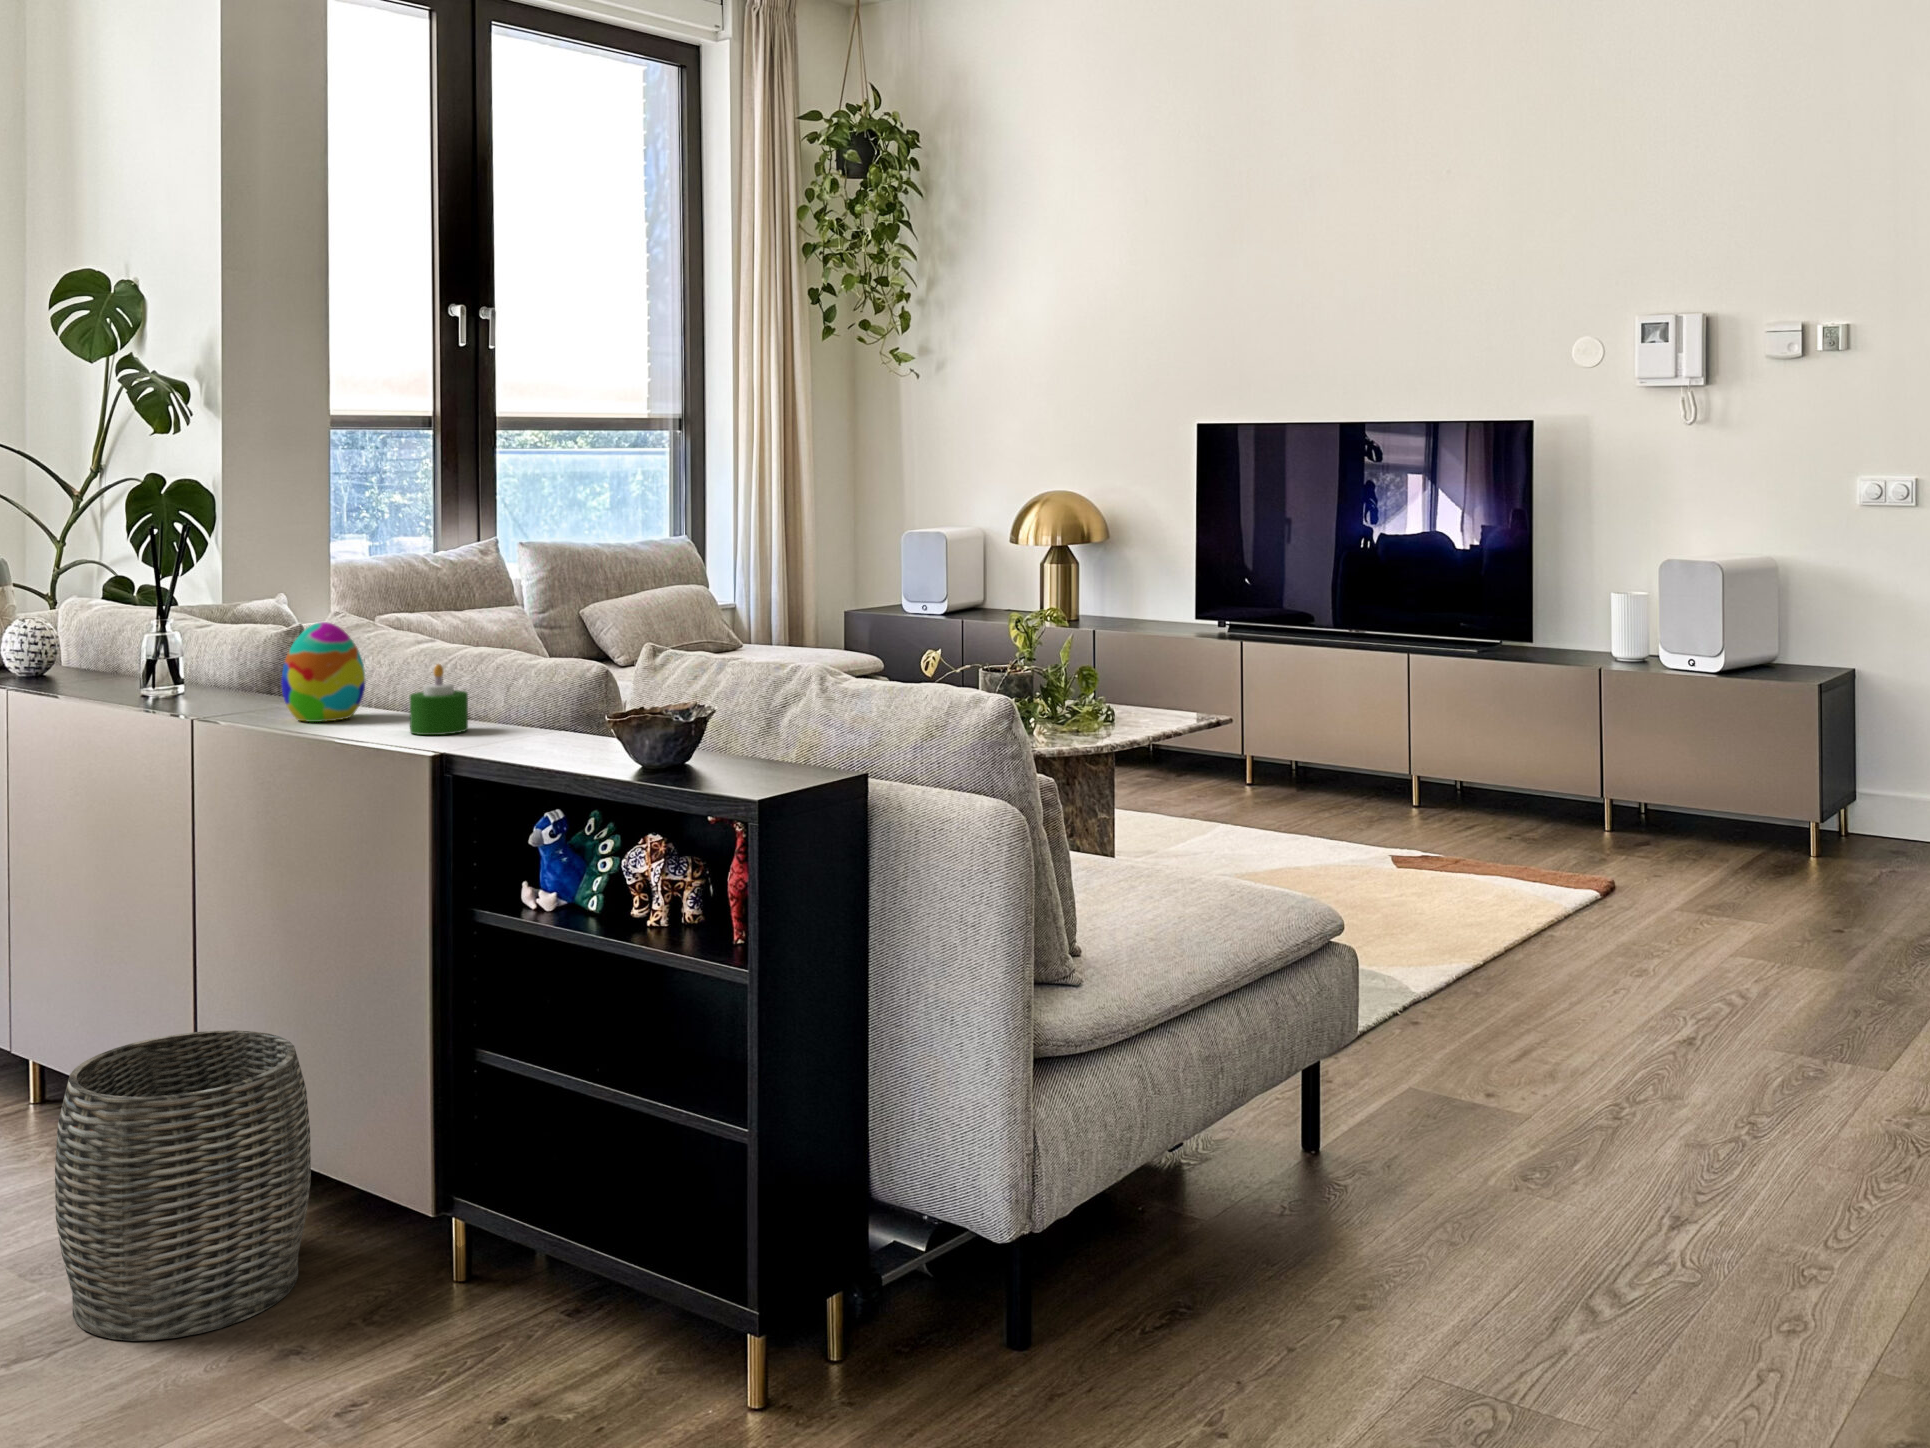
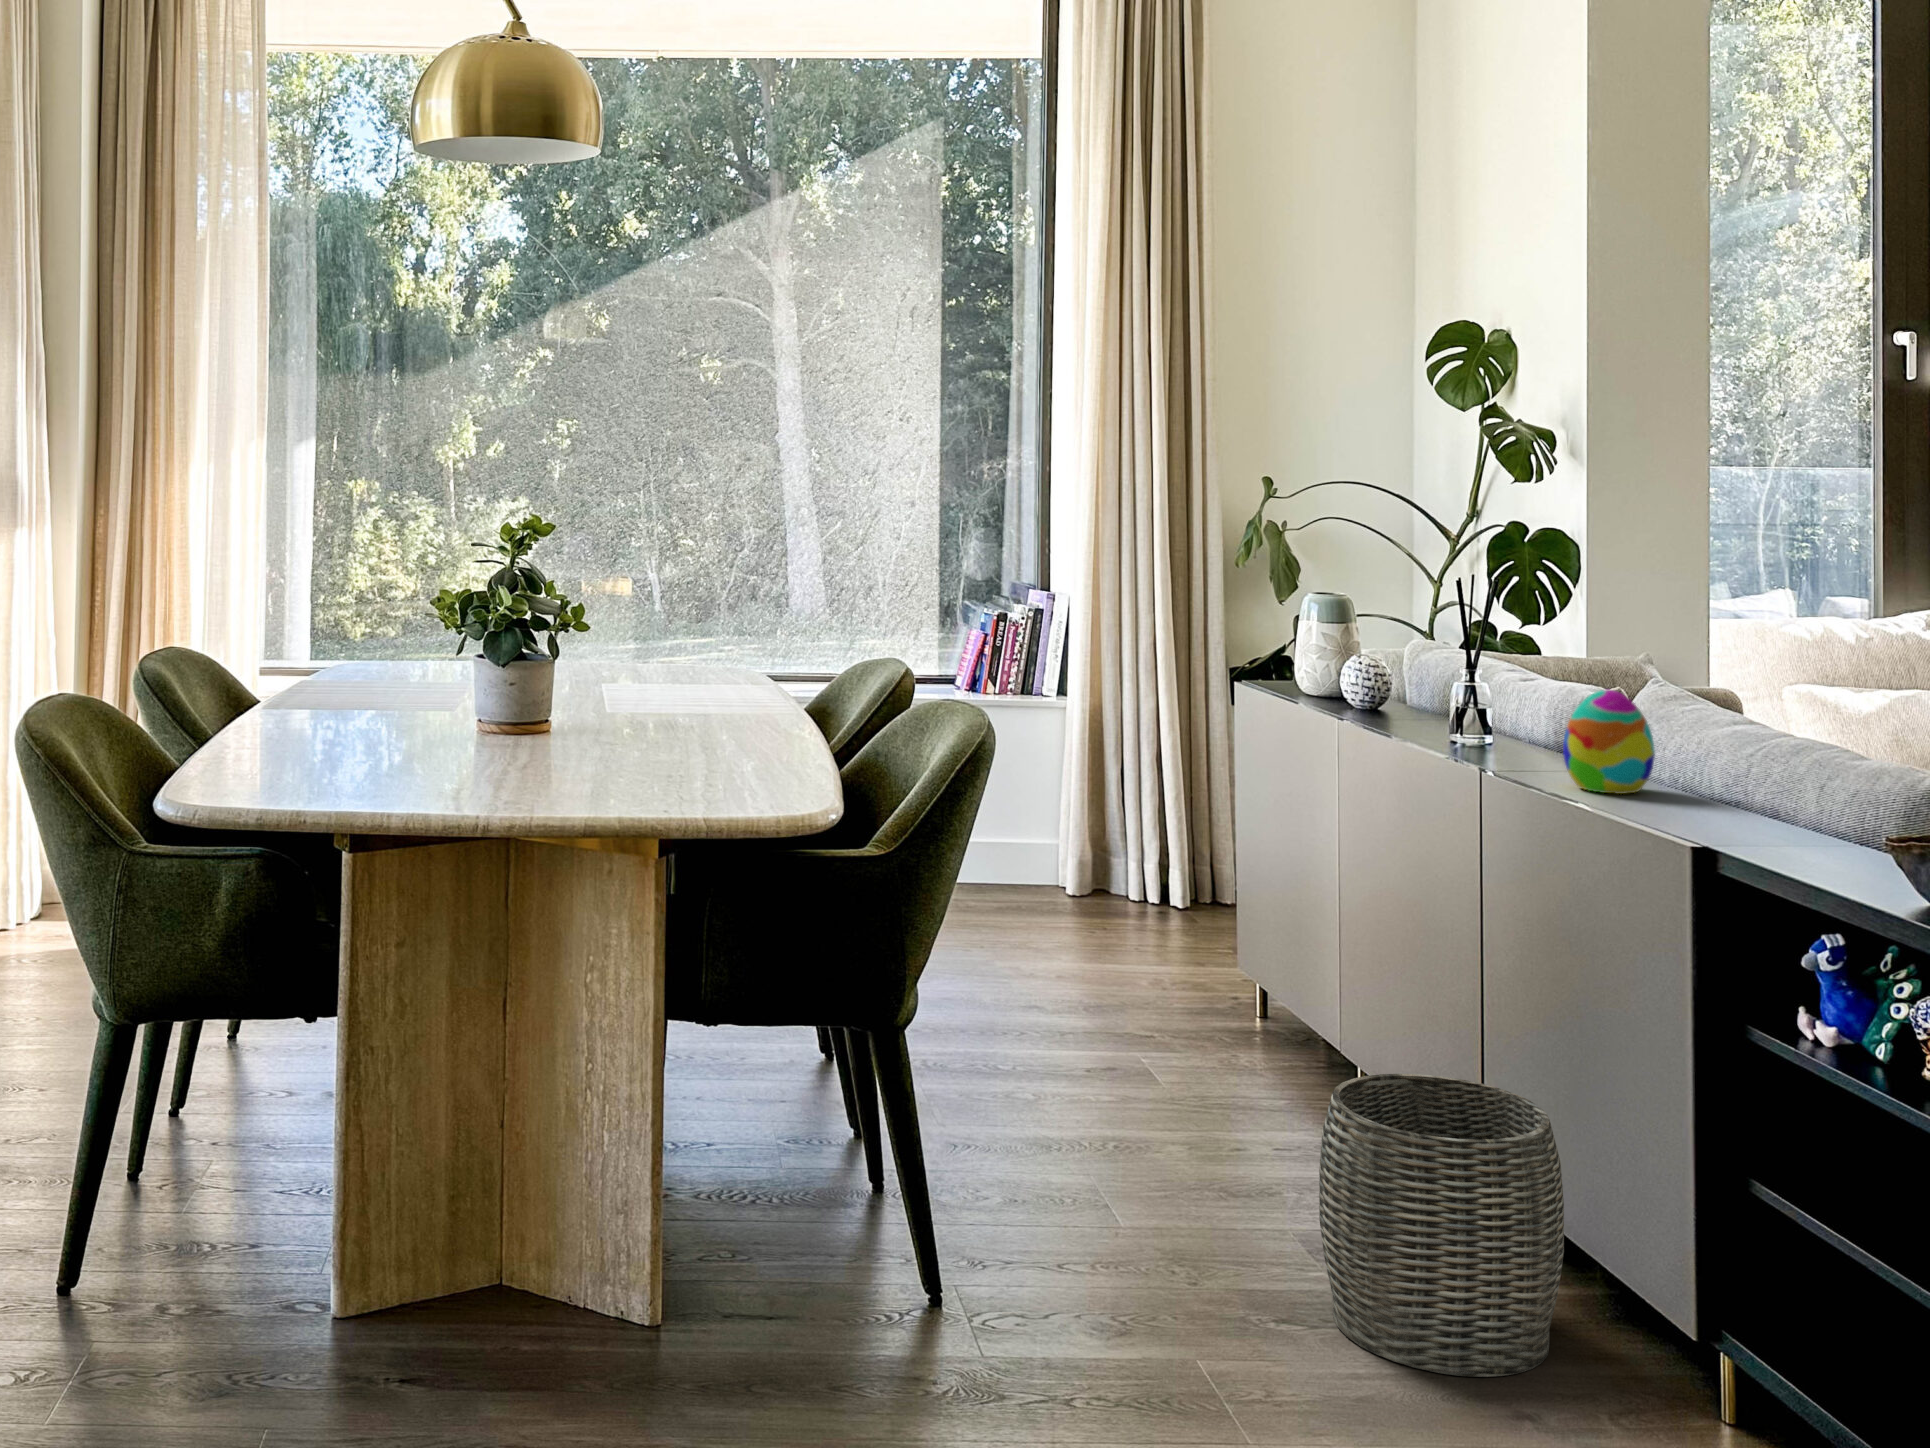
candle: present [409,664,468,735] -> none [1689,748,1759,827]

